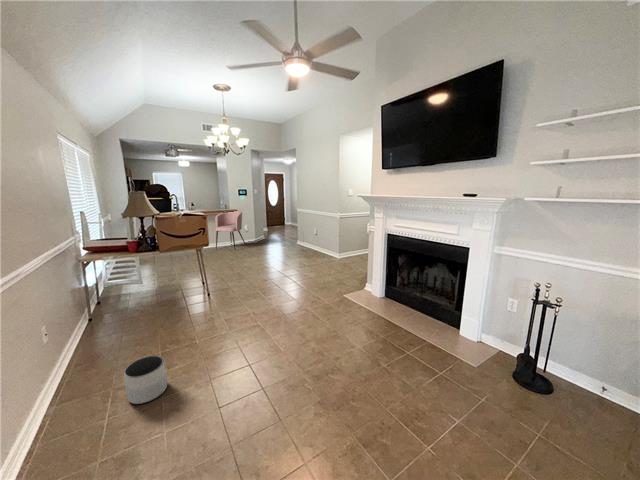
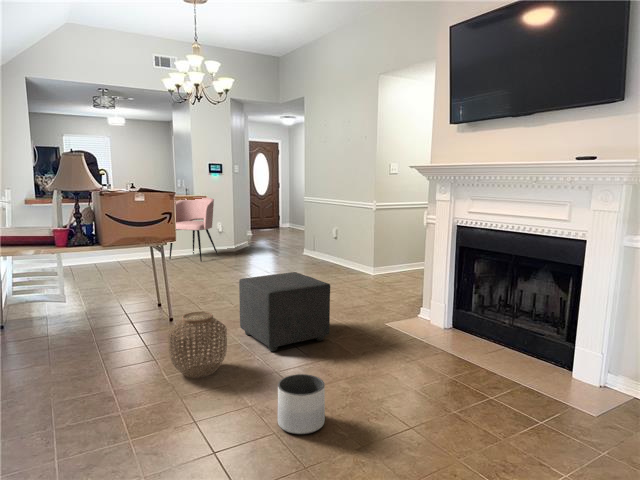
ottoman: none [250,264,308,318] -> present [239,272,330,351]
woven basket: none [199,297,239,341] -> present [168,312,227,378]
planter: present [124,356,167,404] -> present [278,374,325,434]

